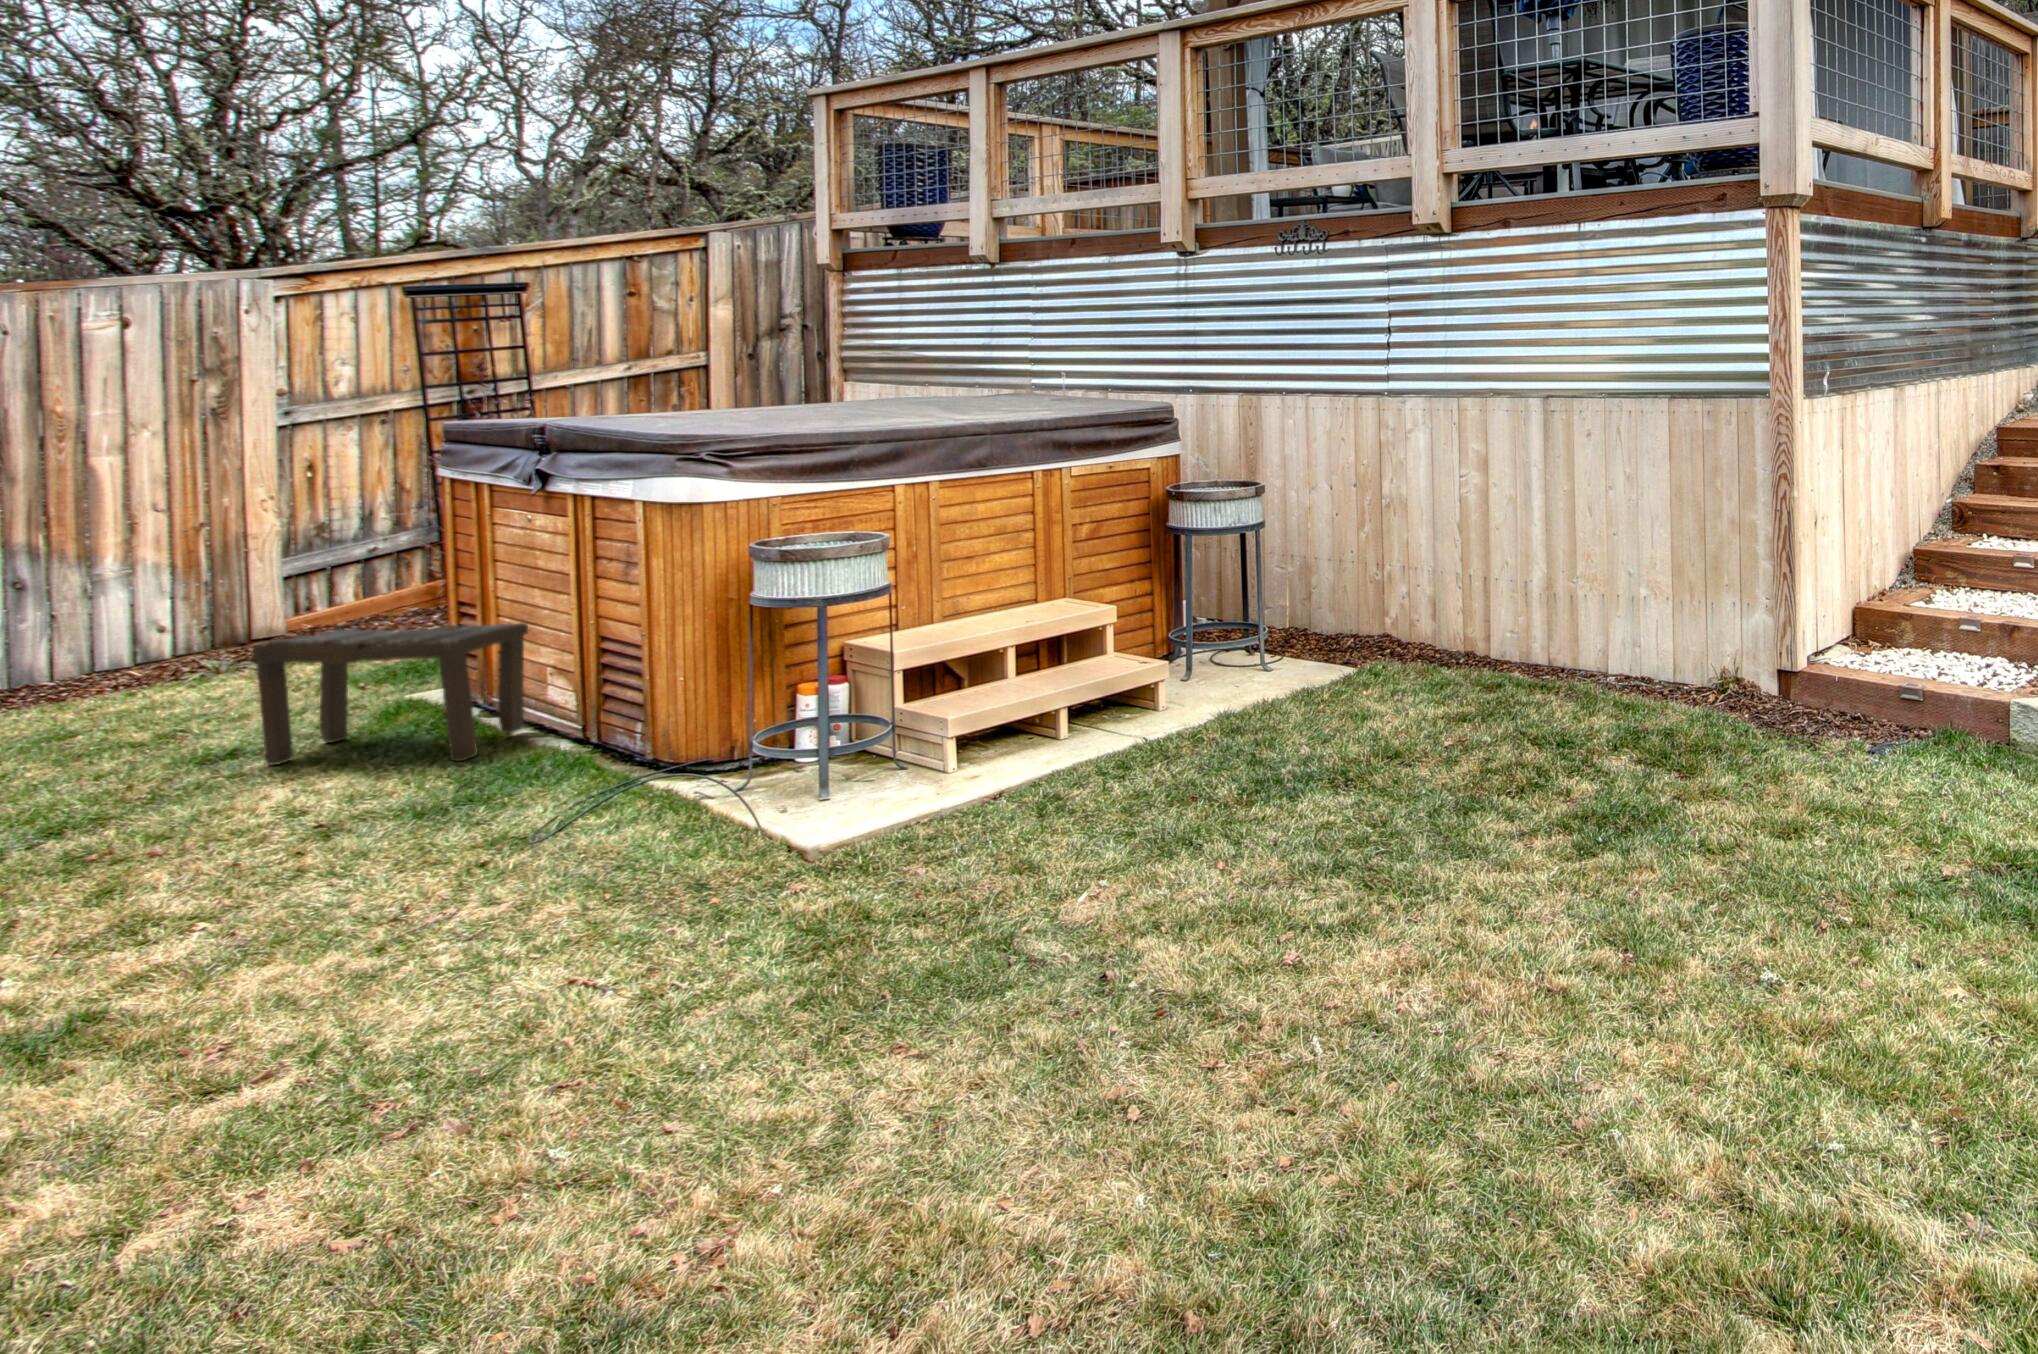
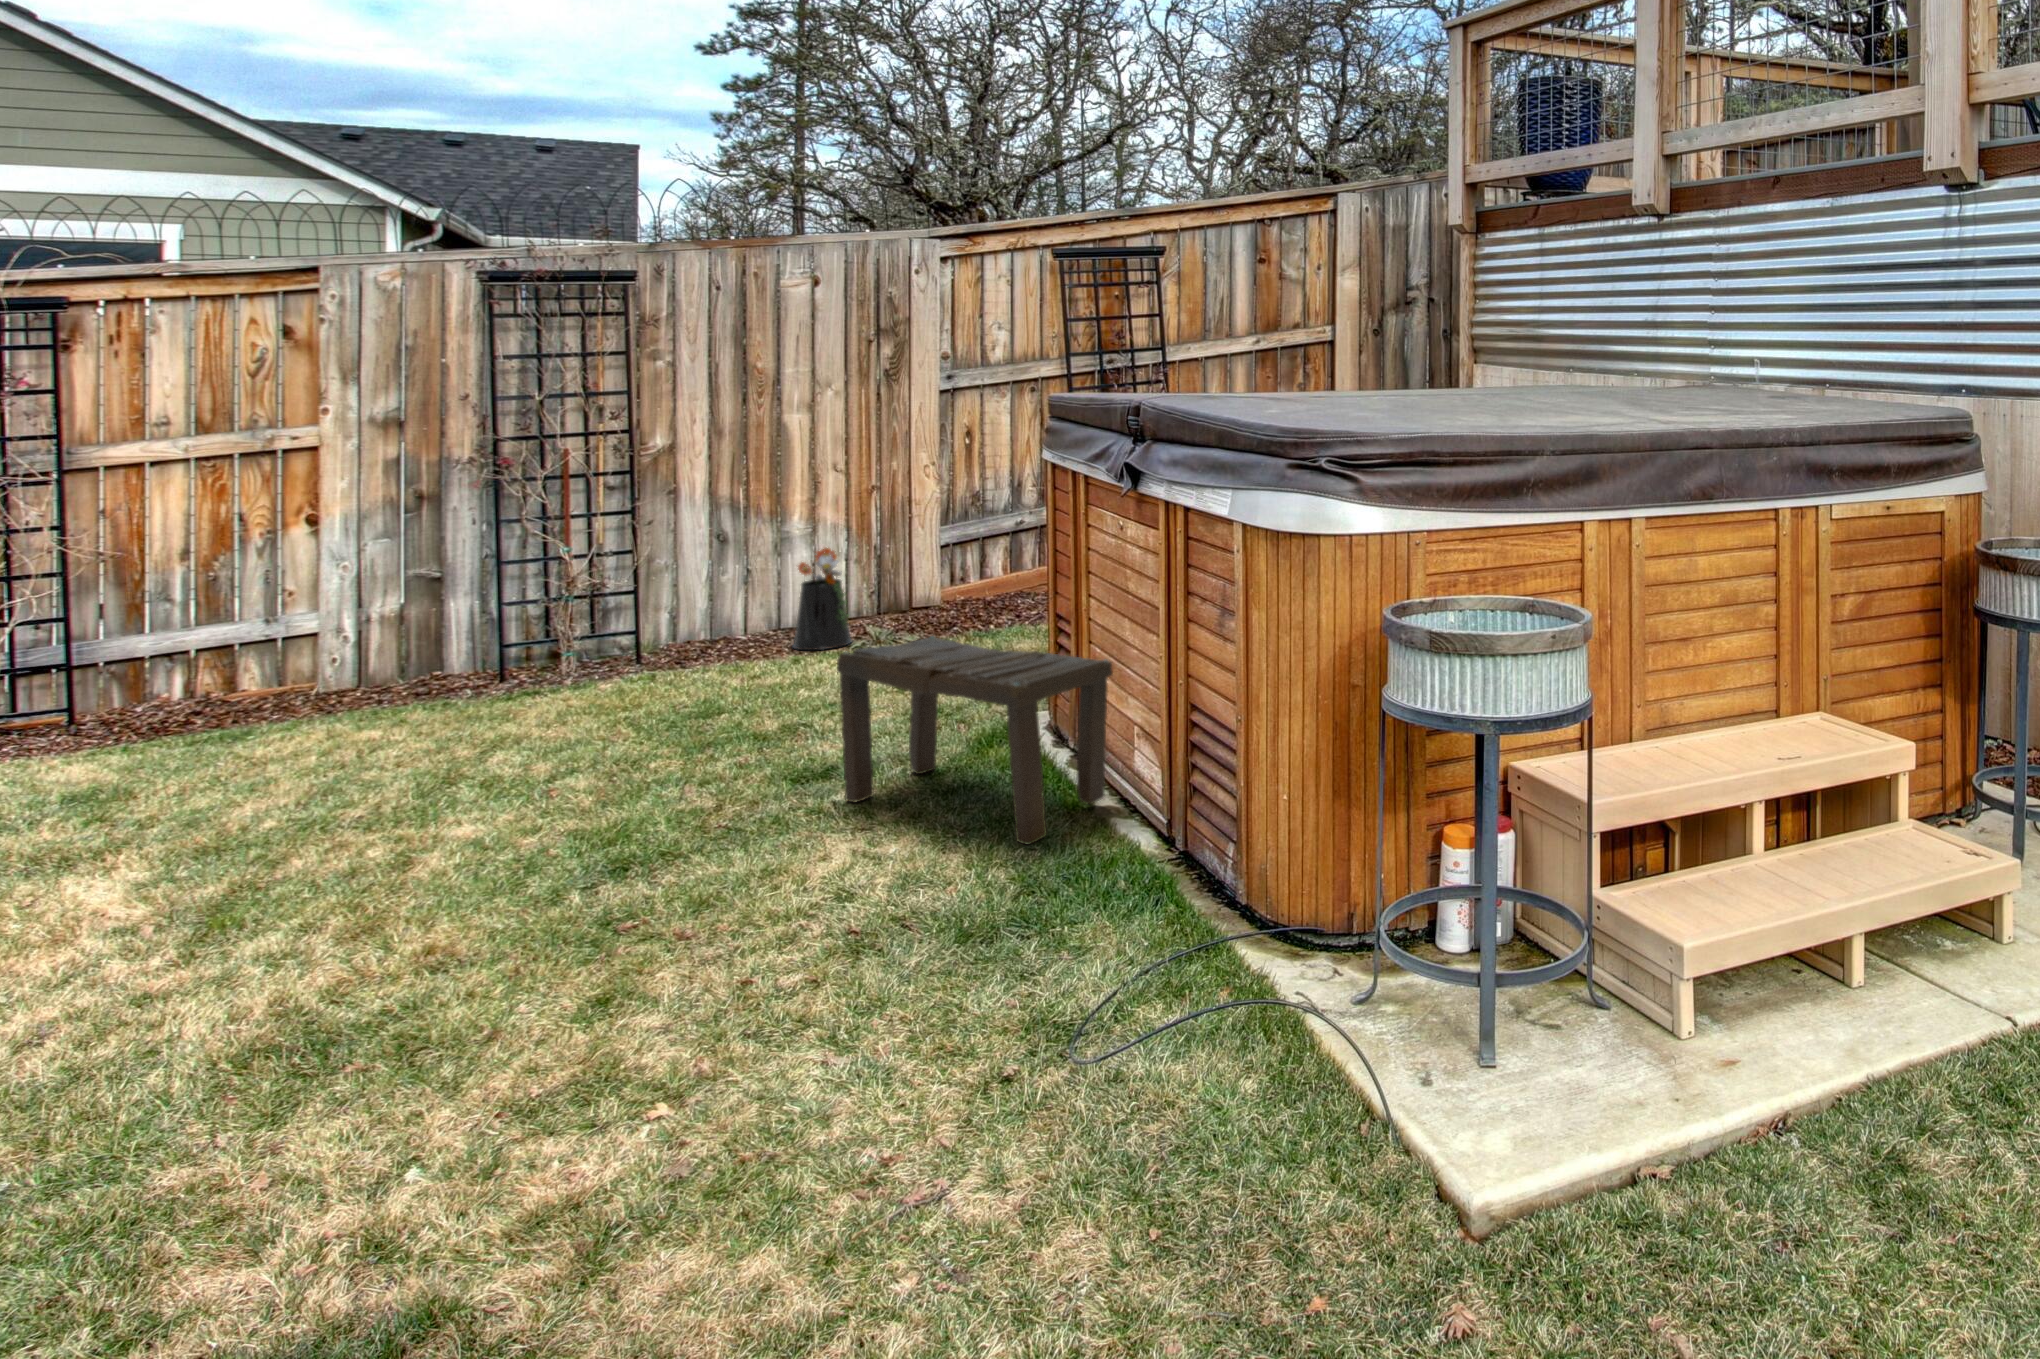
watering can: none [106,586,182,690] -> present [793,548,852,650]

